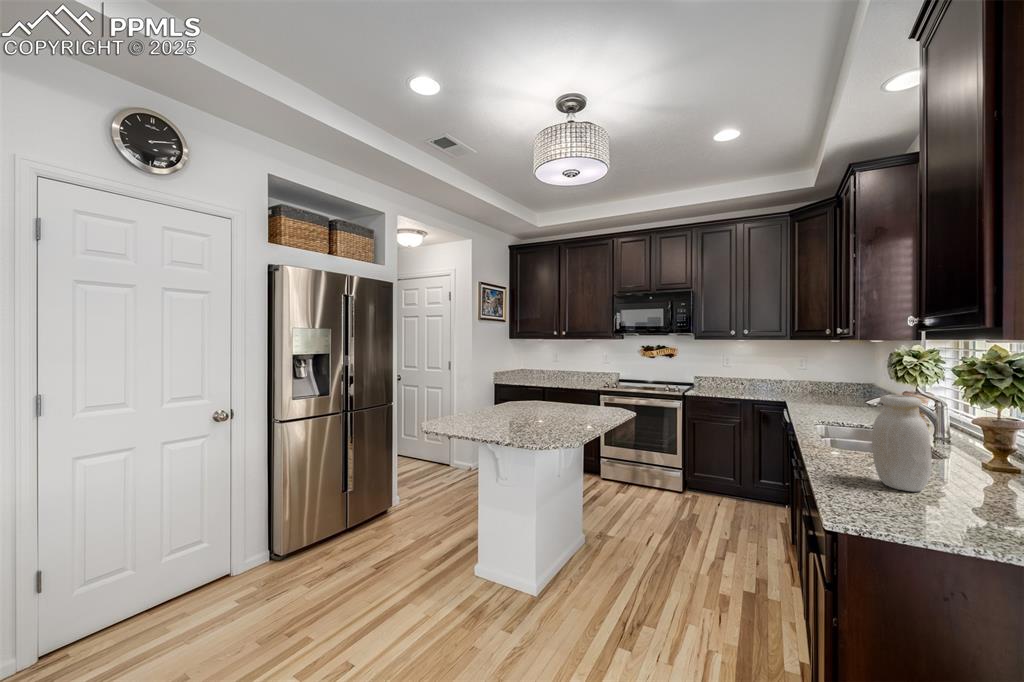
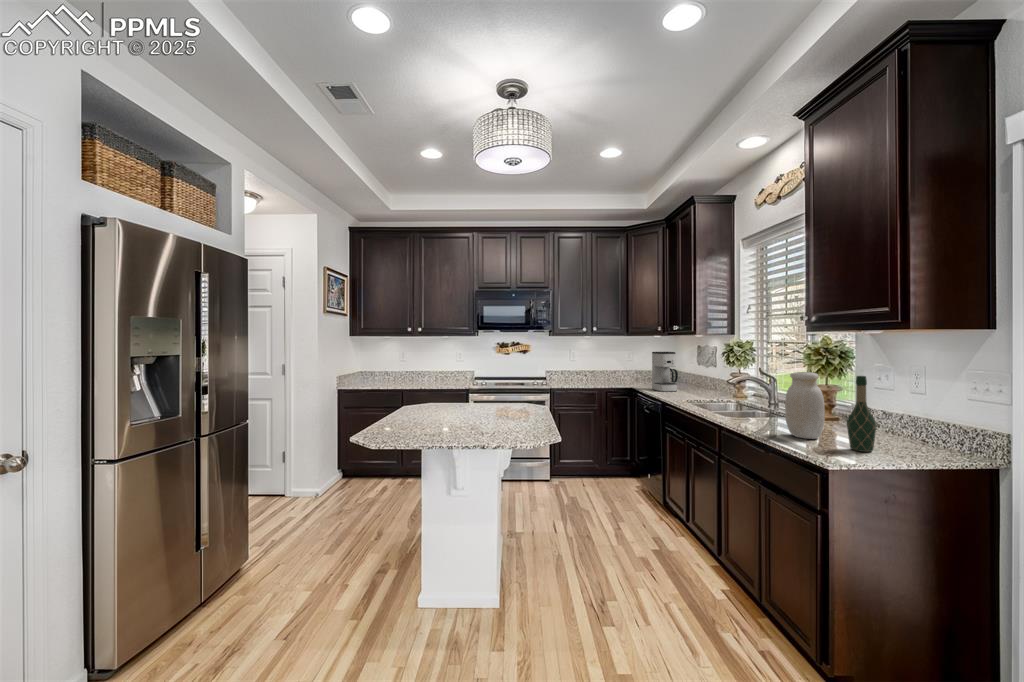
coffee maker: none [810,360,846,410] -> present [652,352,678,392]
wine bottle: none [935,406,987,524] -> present [847,376,876,452]

